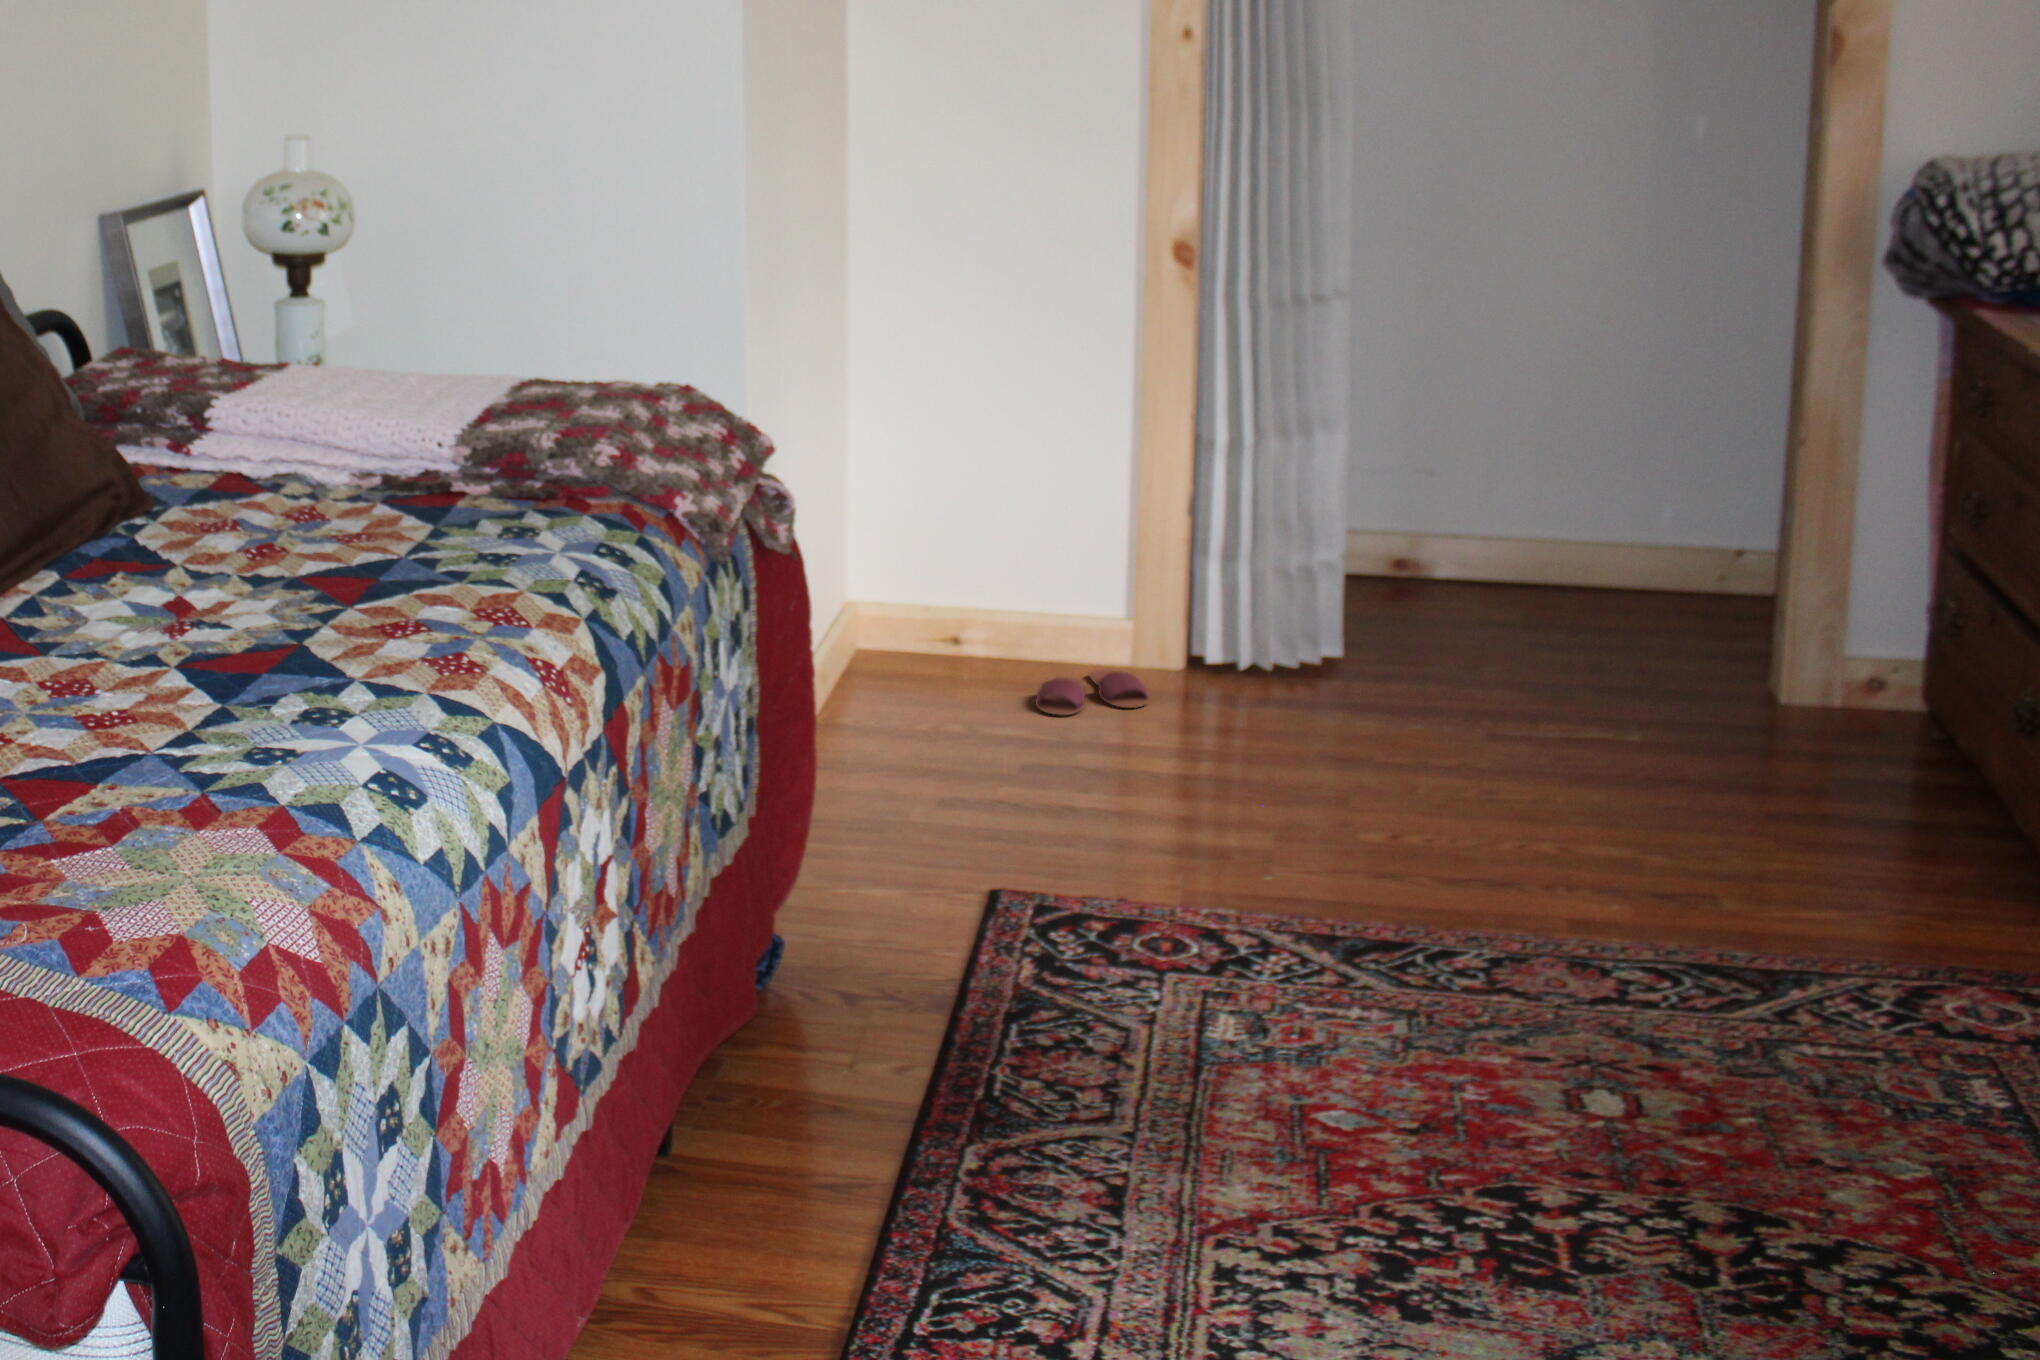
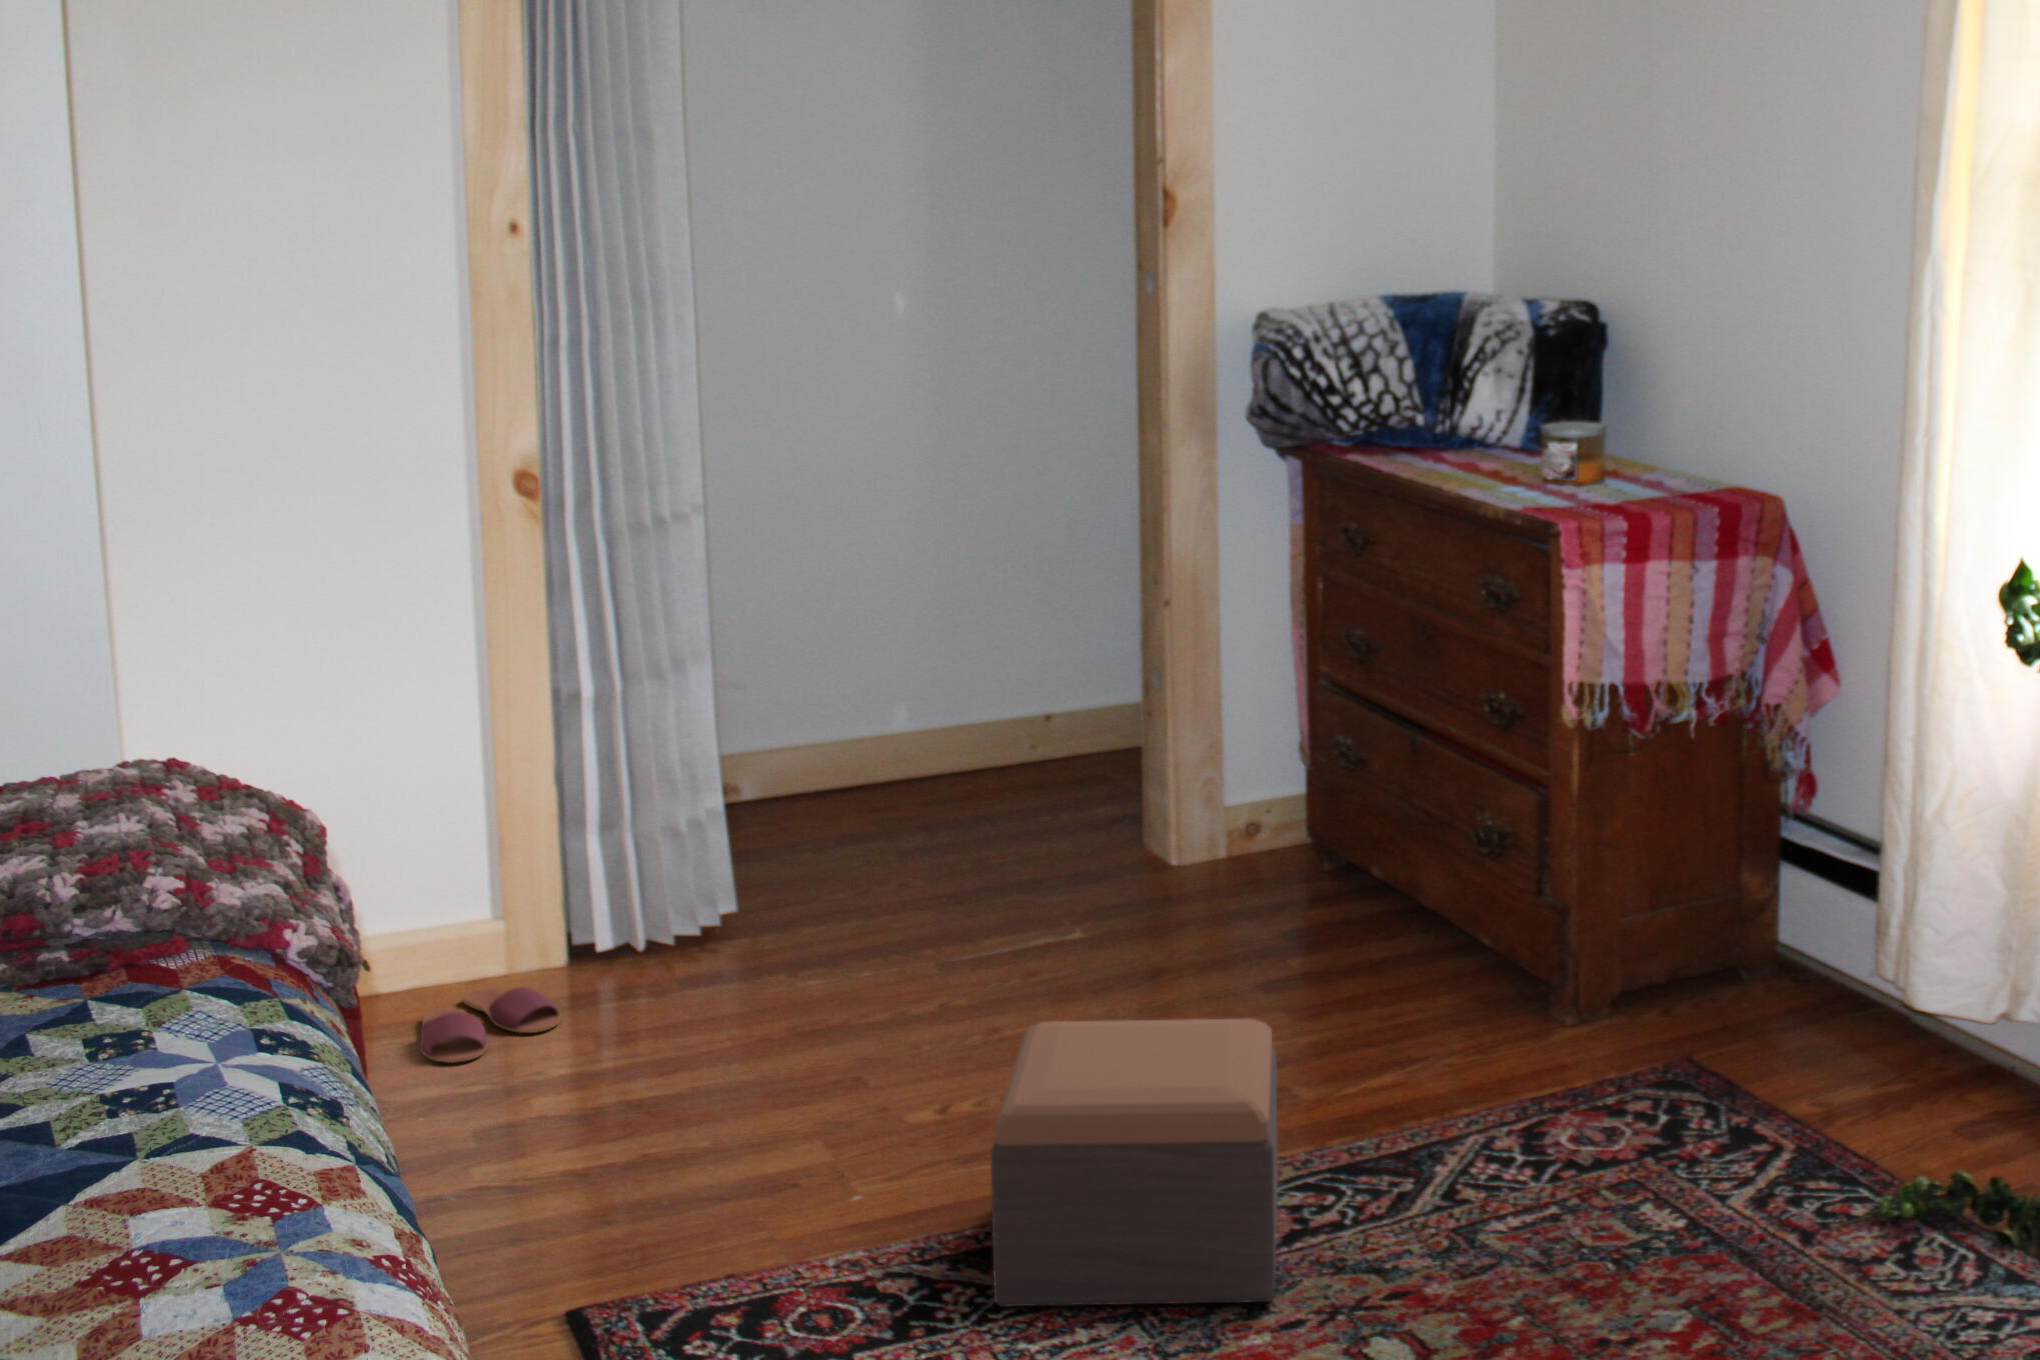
footstool: none [1305,767,1630,1039] -> present [991,1019,1278,1307]

